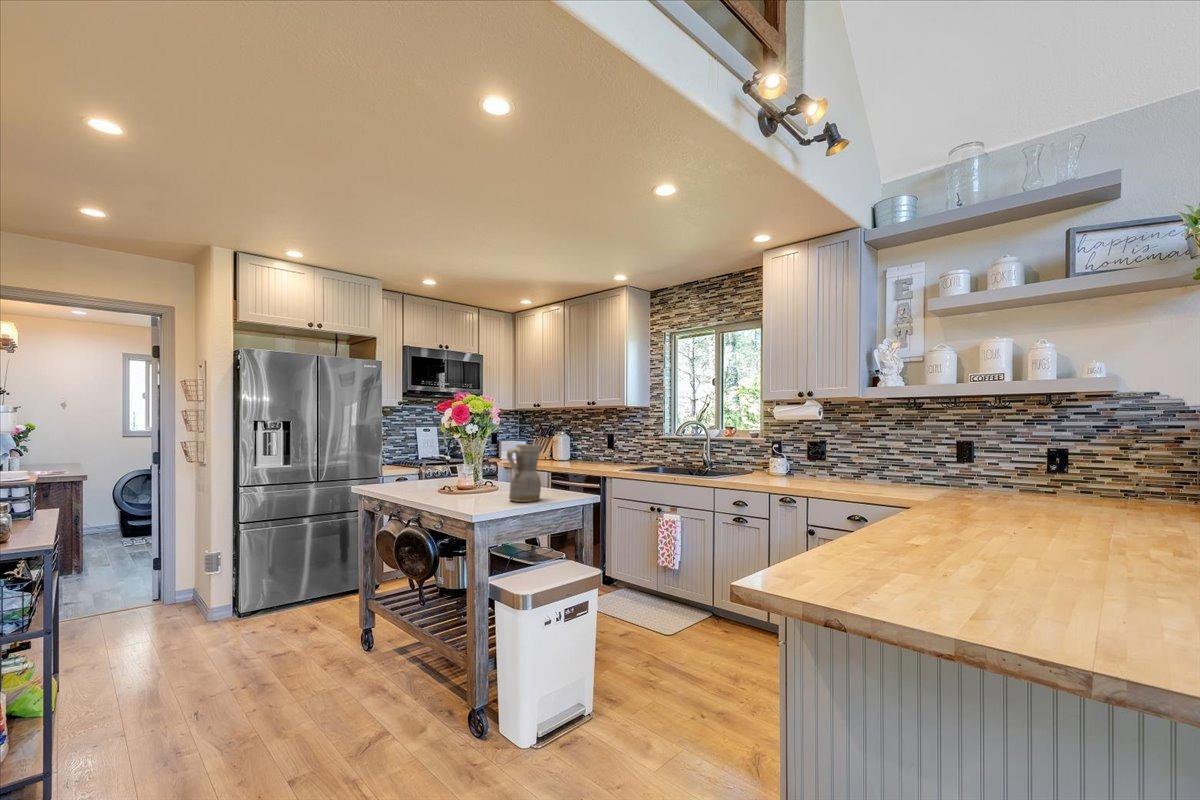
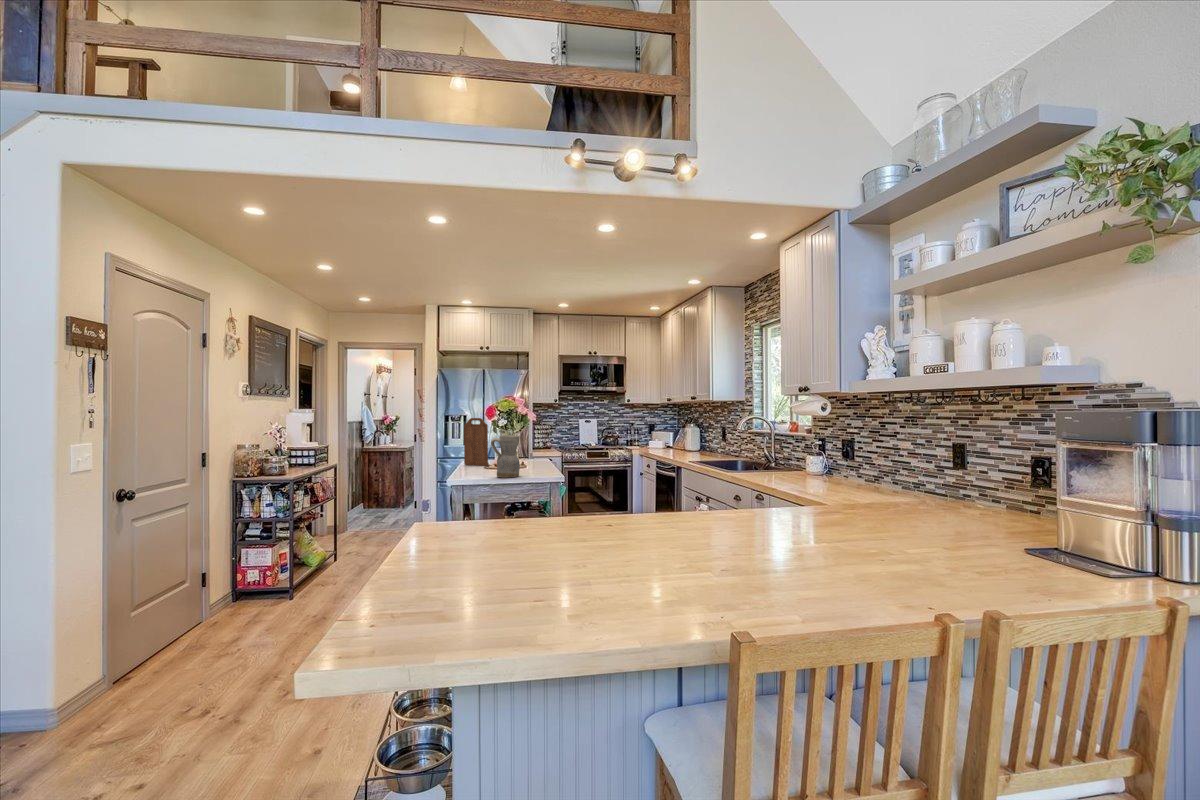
cutting board: none [379,422,422,491] -> present [464,418,488,466]

